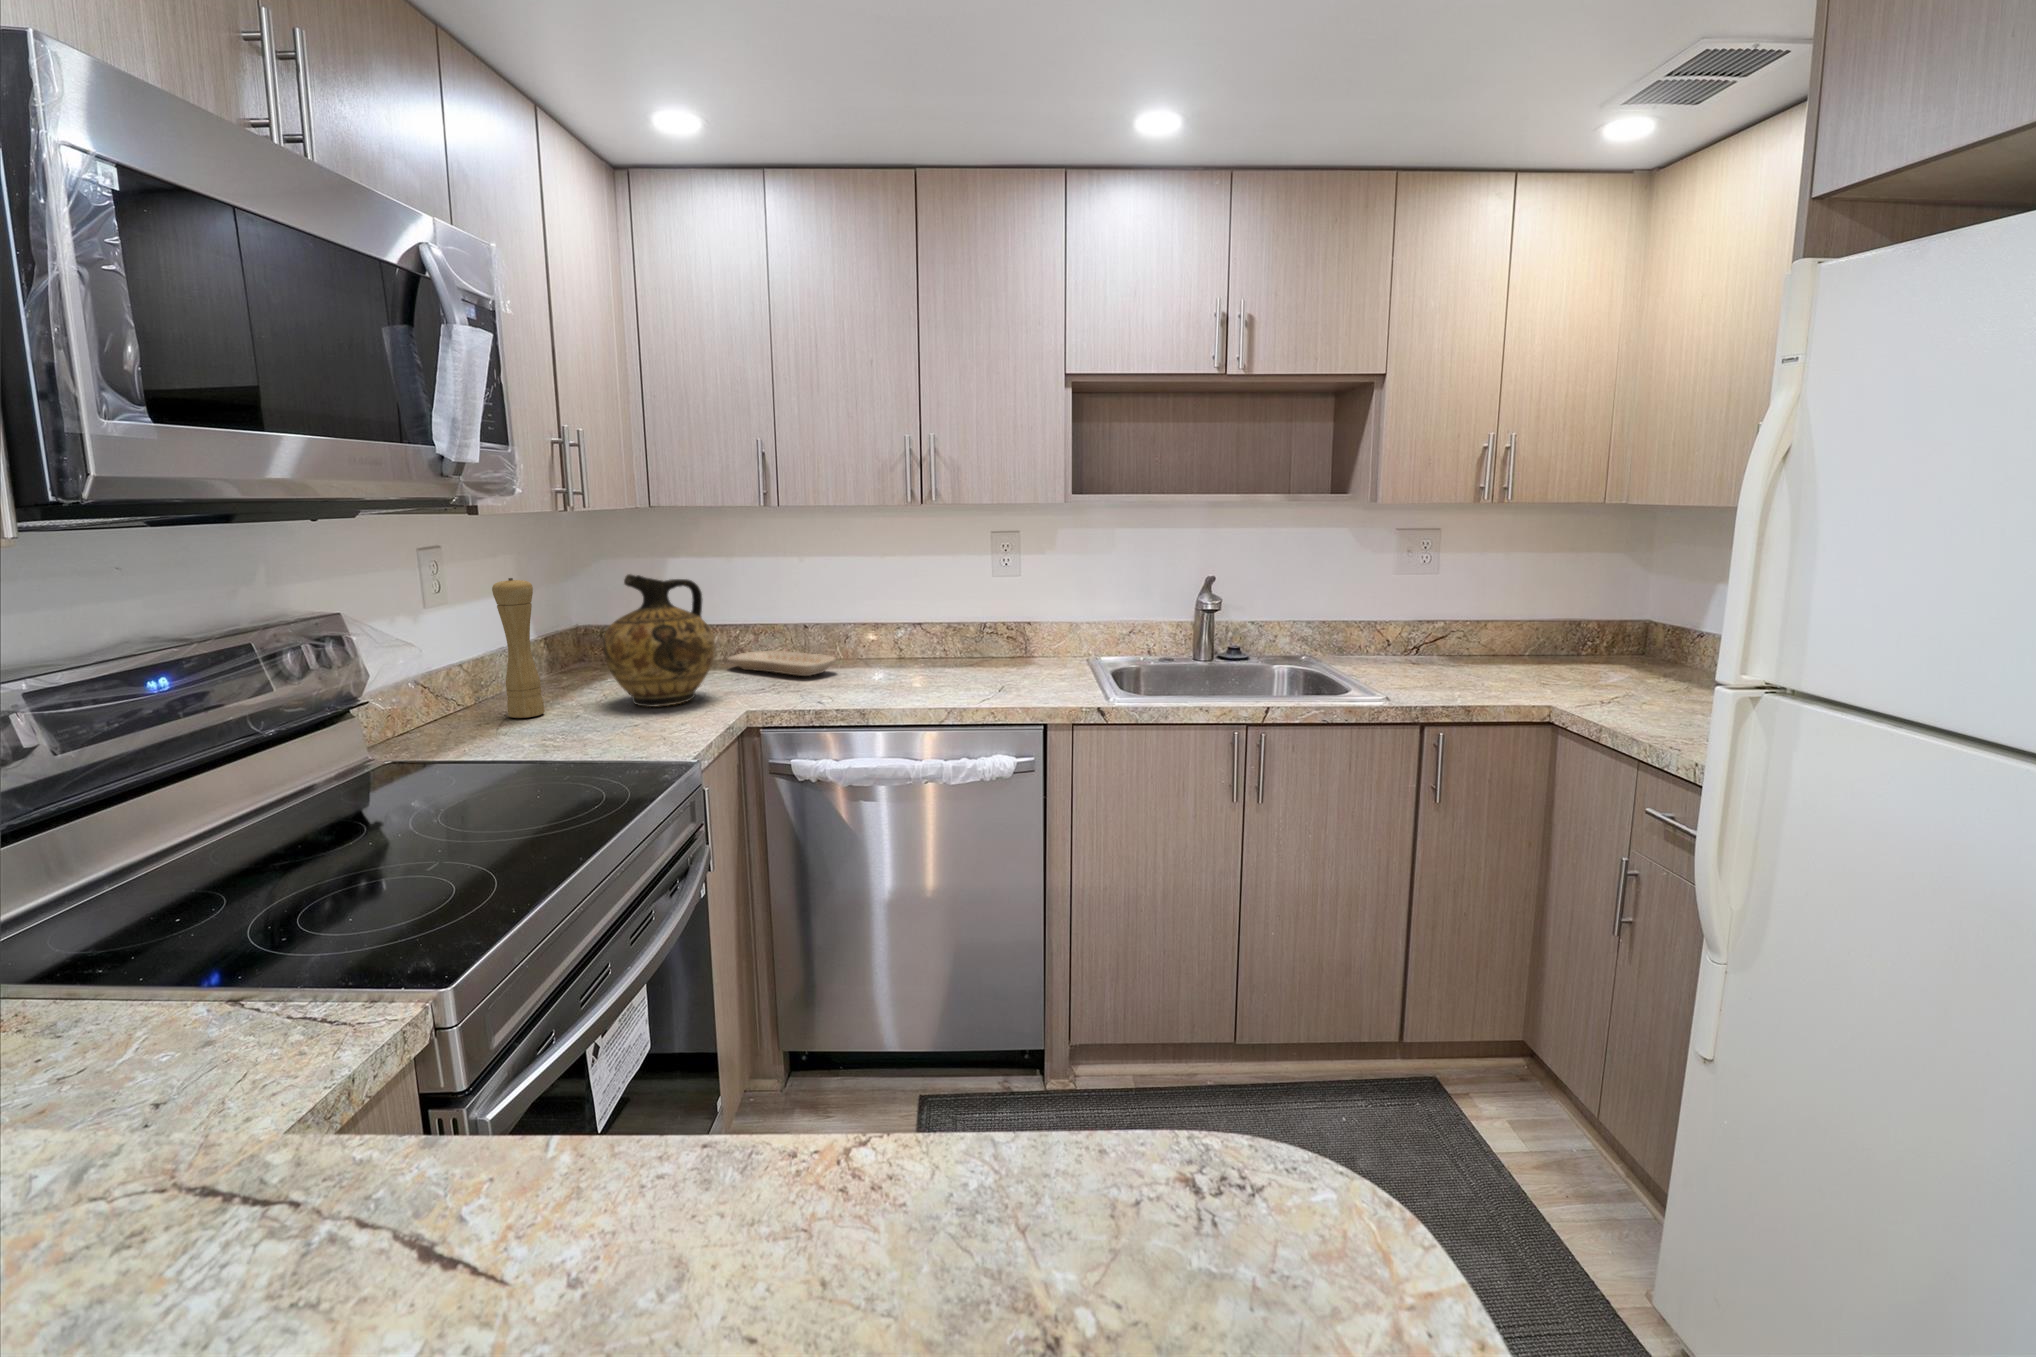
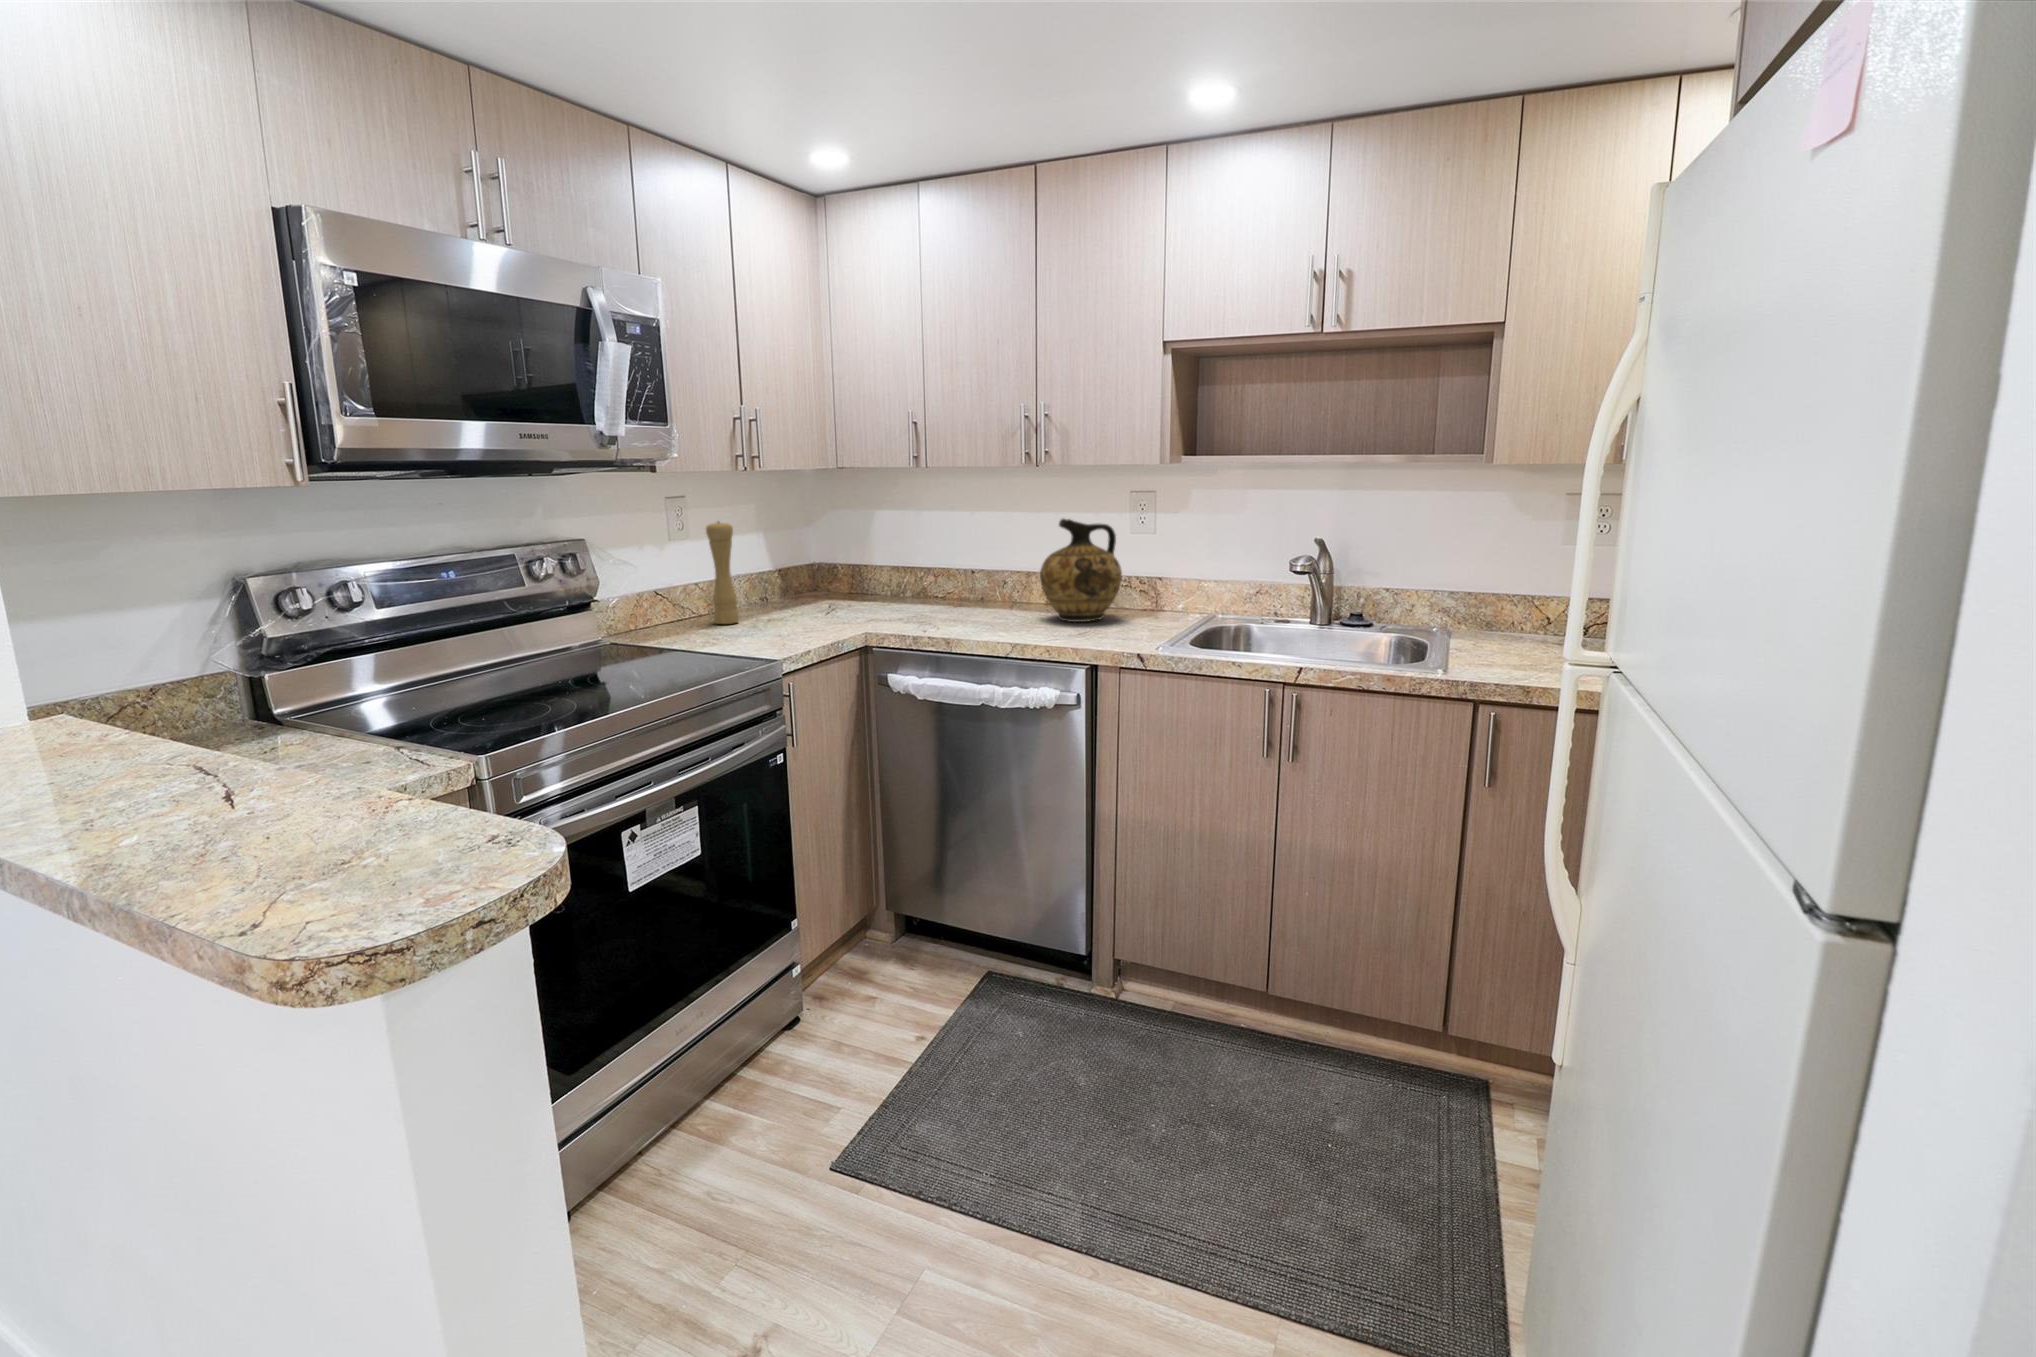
ceramic jug: present [602,574,715,707] -> present [1040,519,1122,622]
tray: present [728,651,836,676] -> none [903,592,977,613]

